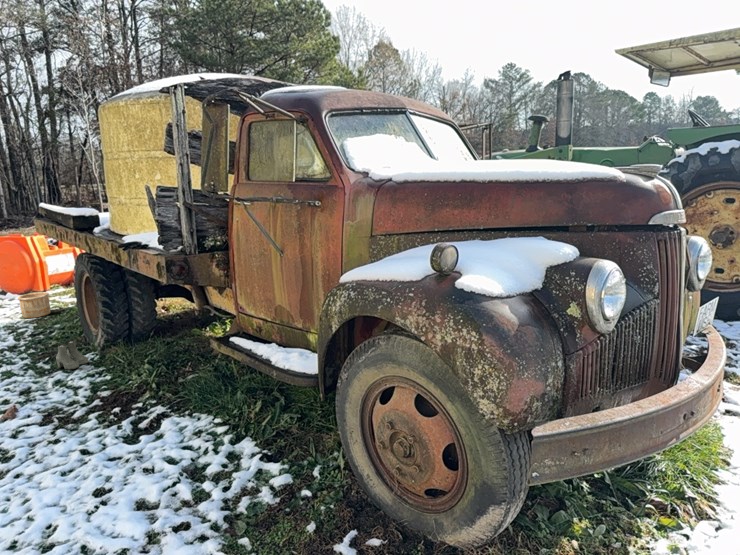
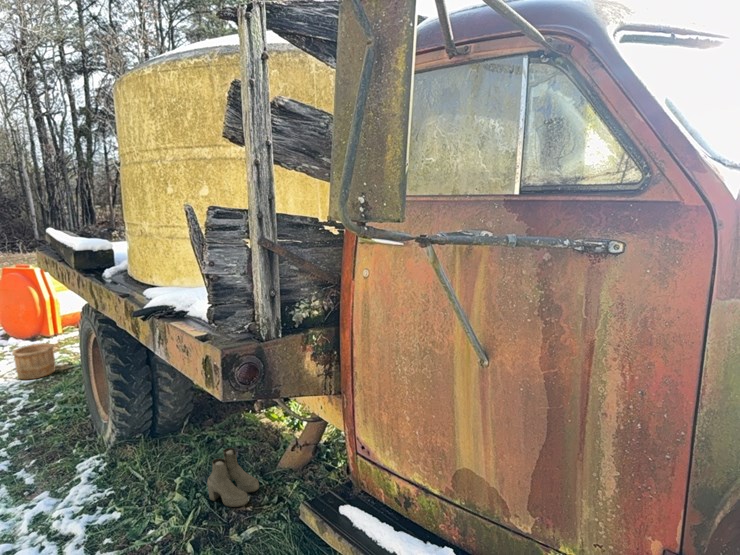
boots: present [56,340,89,370] -> present [207,448,259,507]

